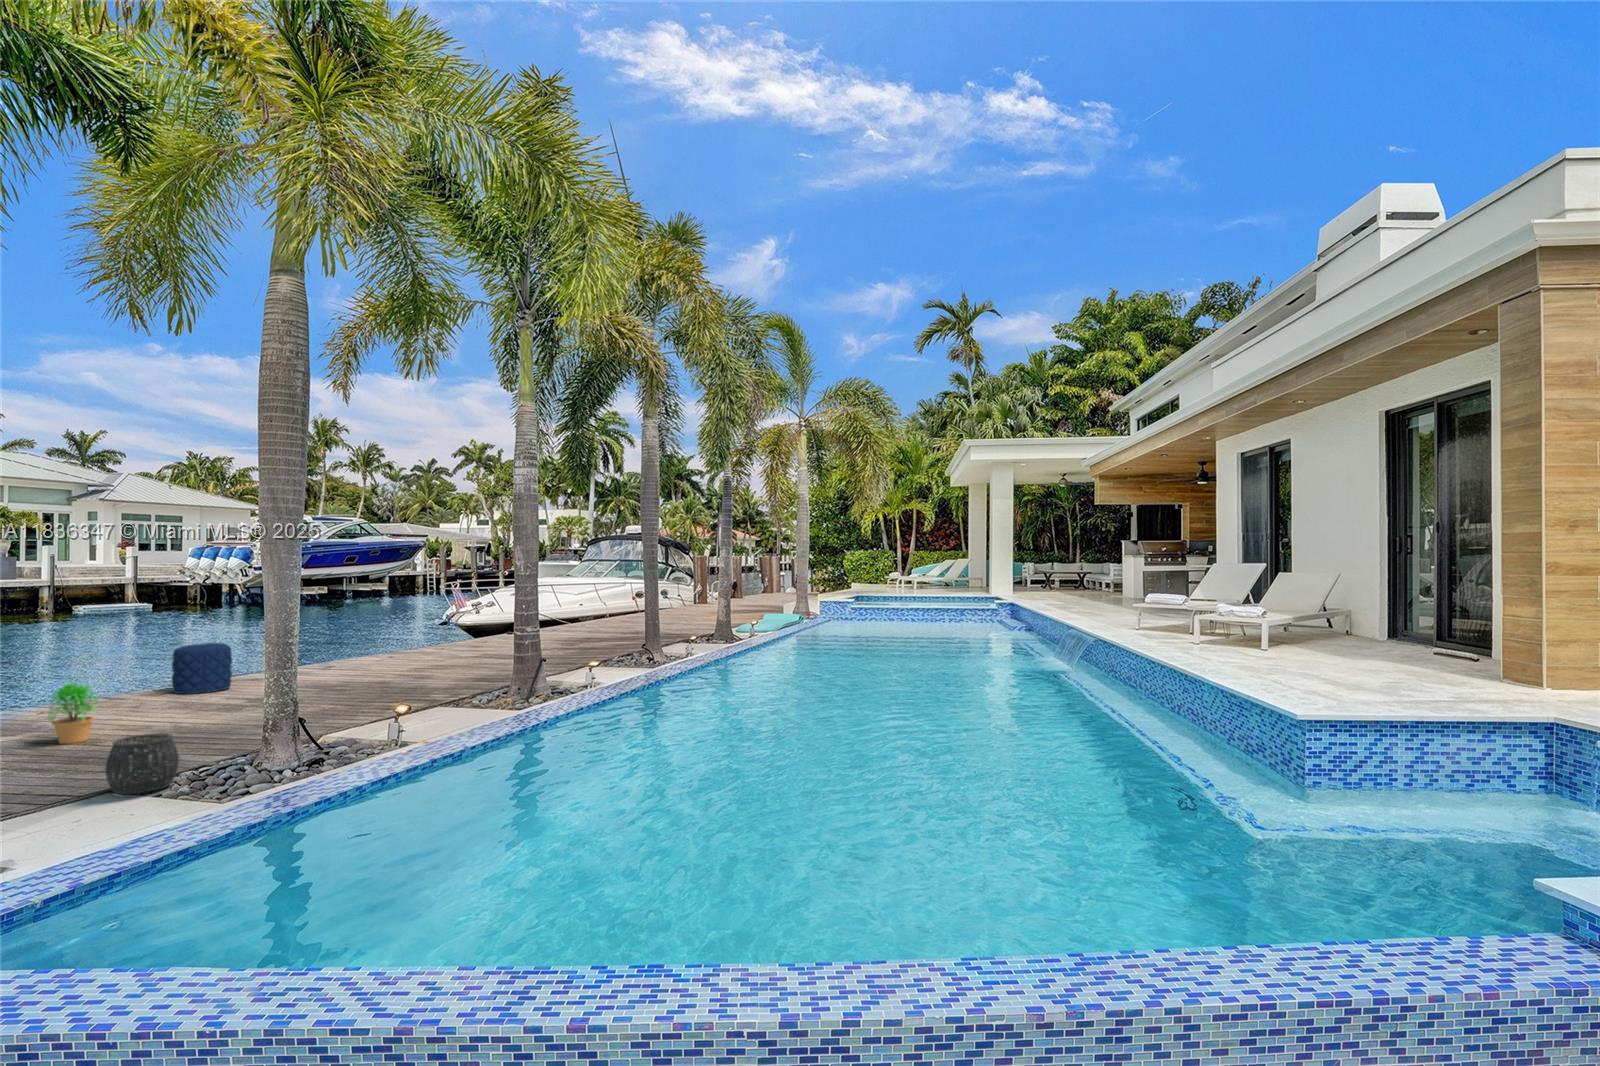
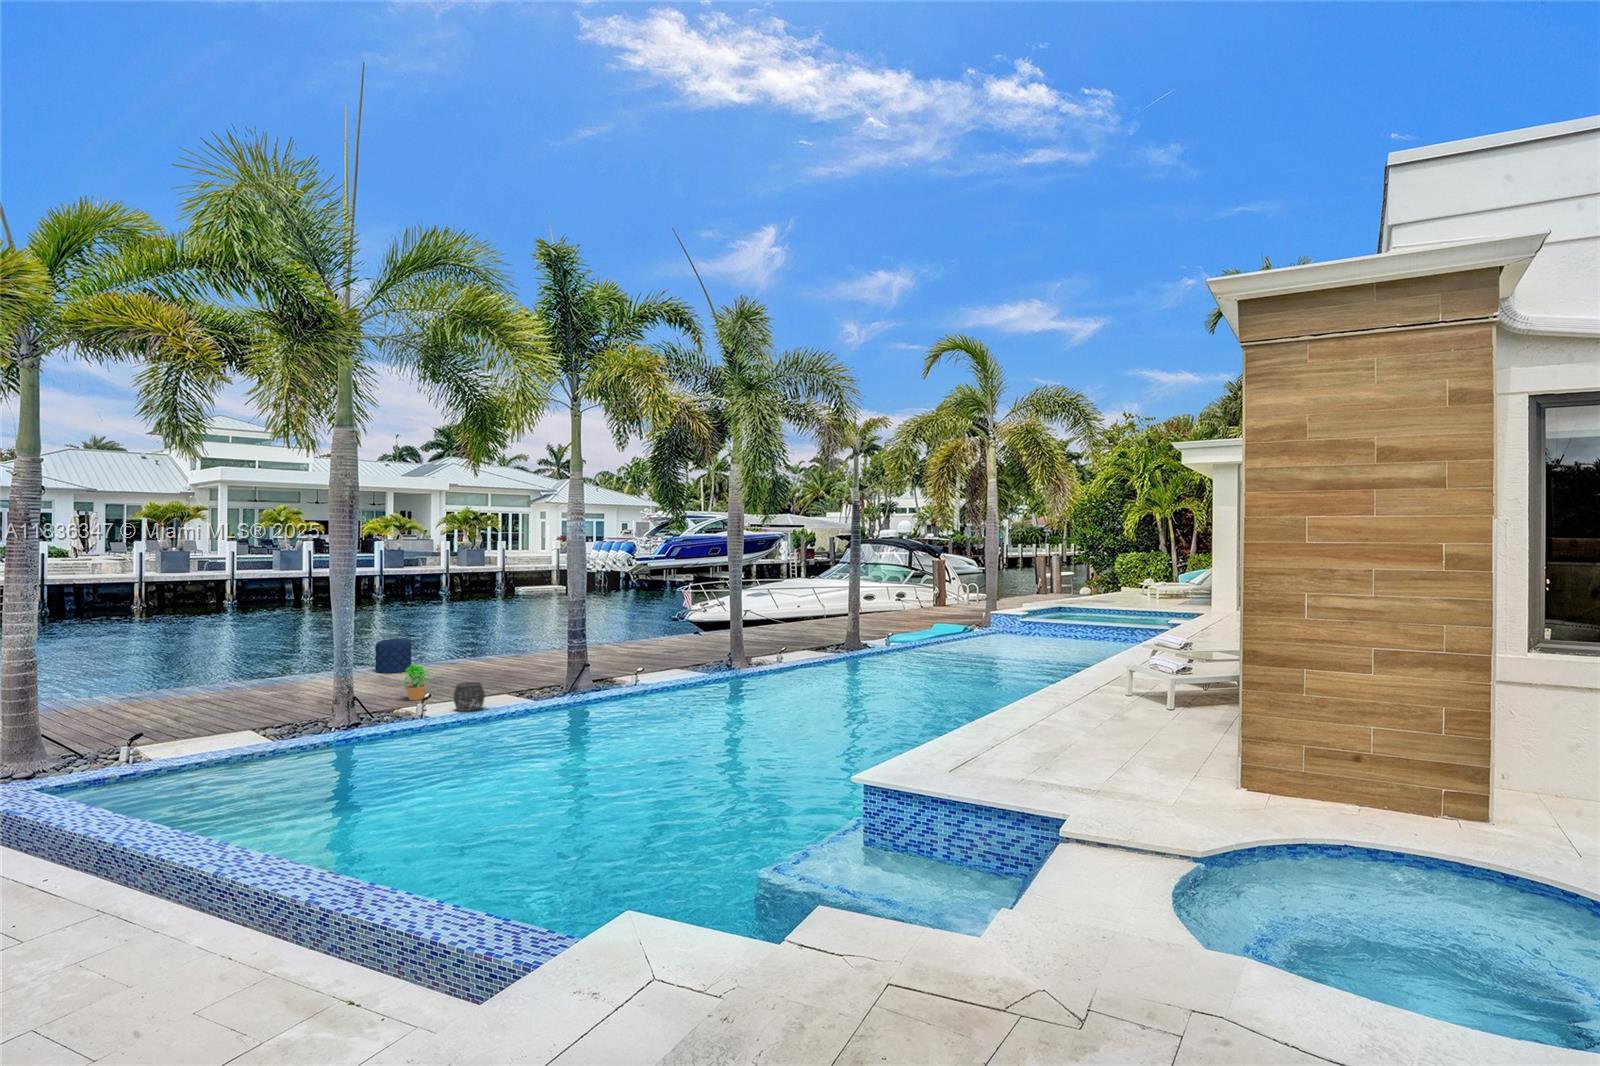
potted plant: present [47,683,98,744] -> present [403,664,428,700]
woven basket: present [105,733,179,795] -> present [454,682,485,711]

